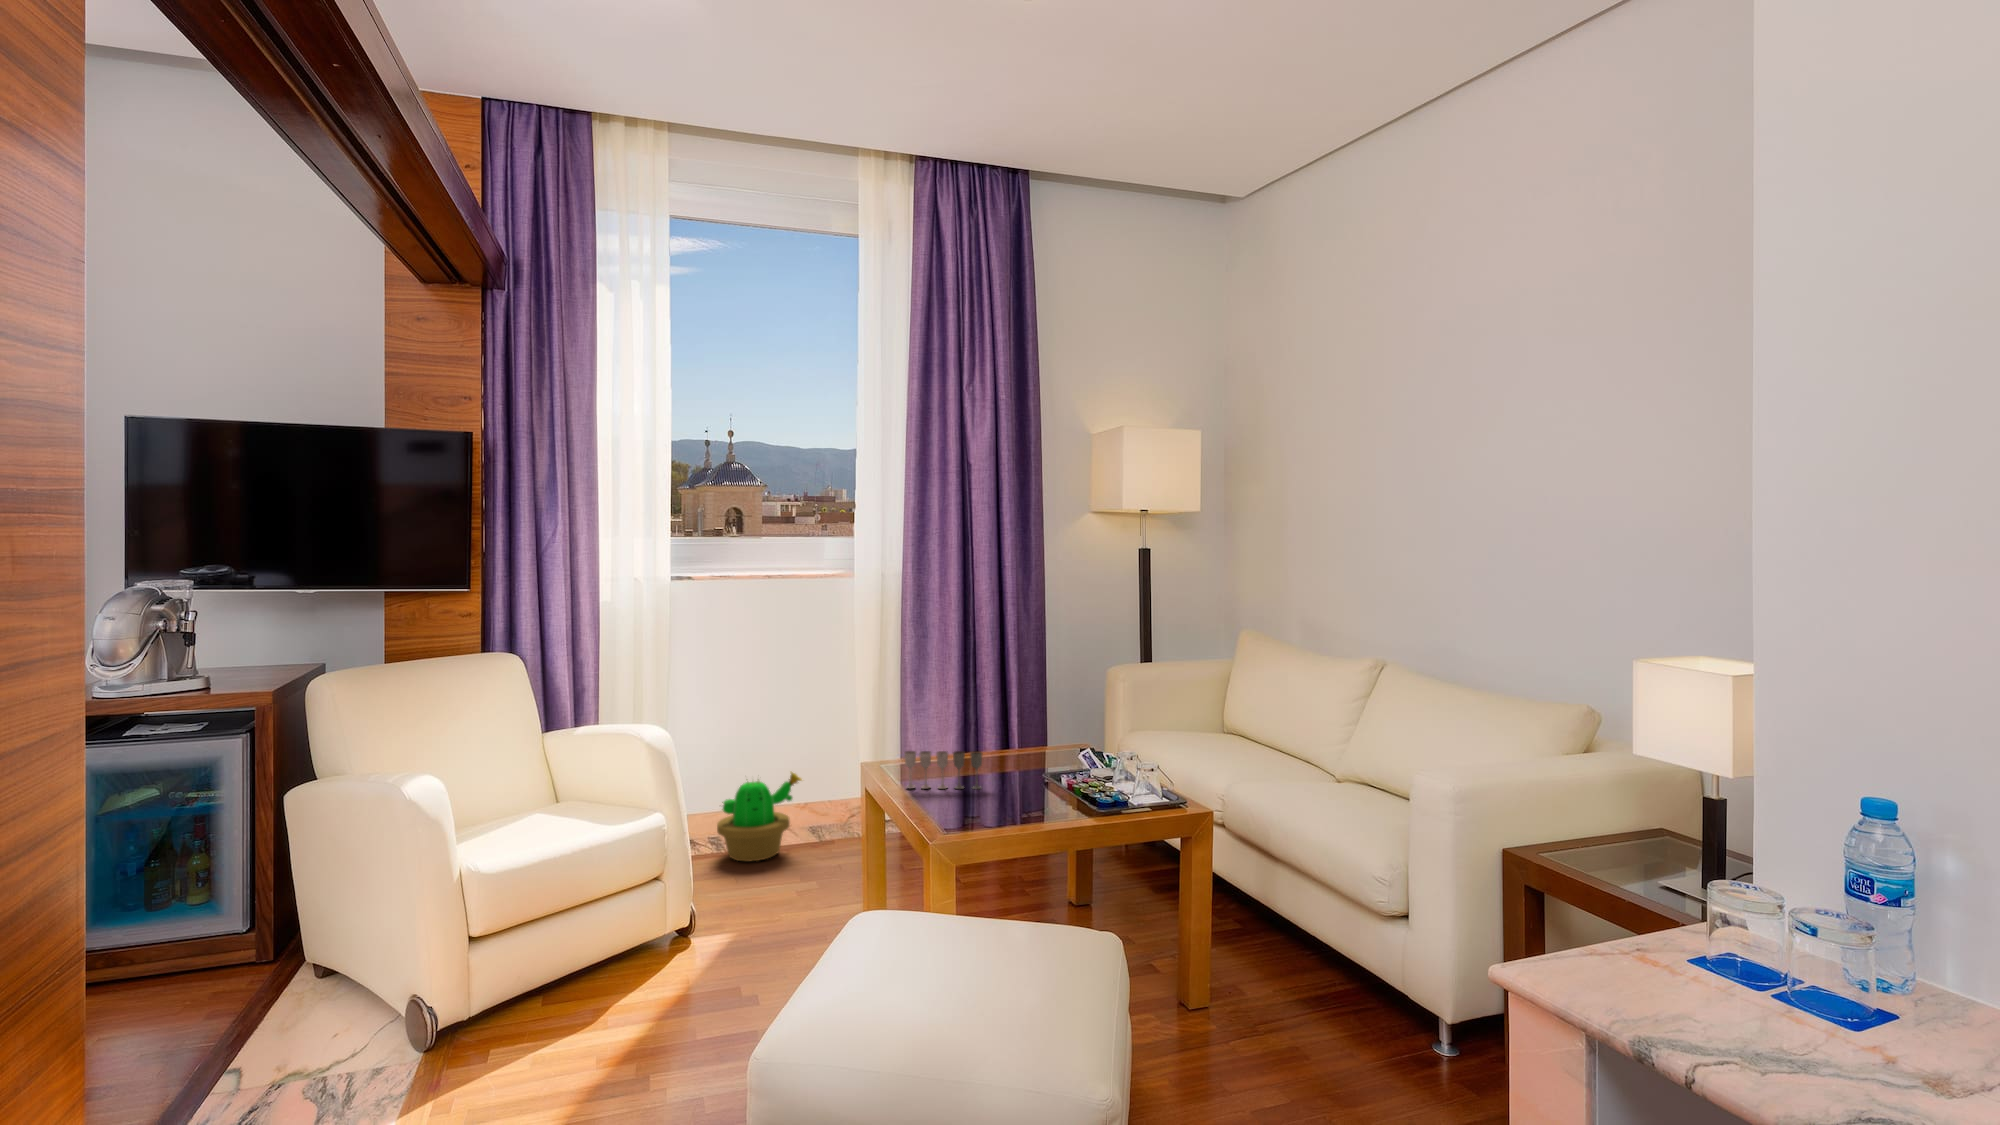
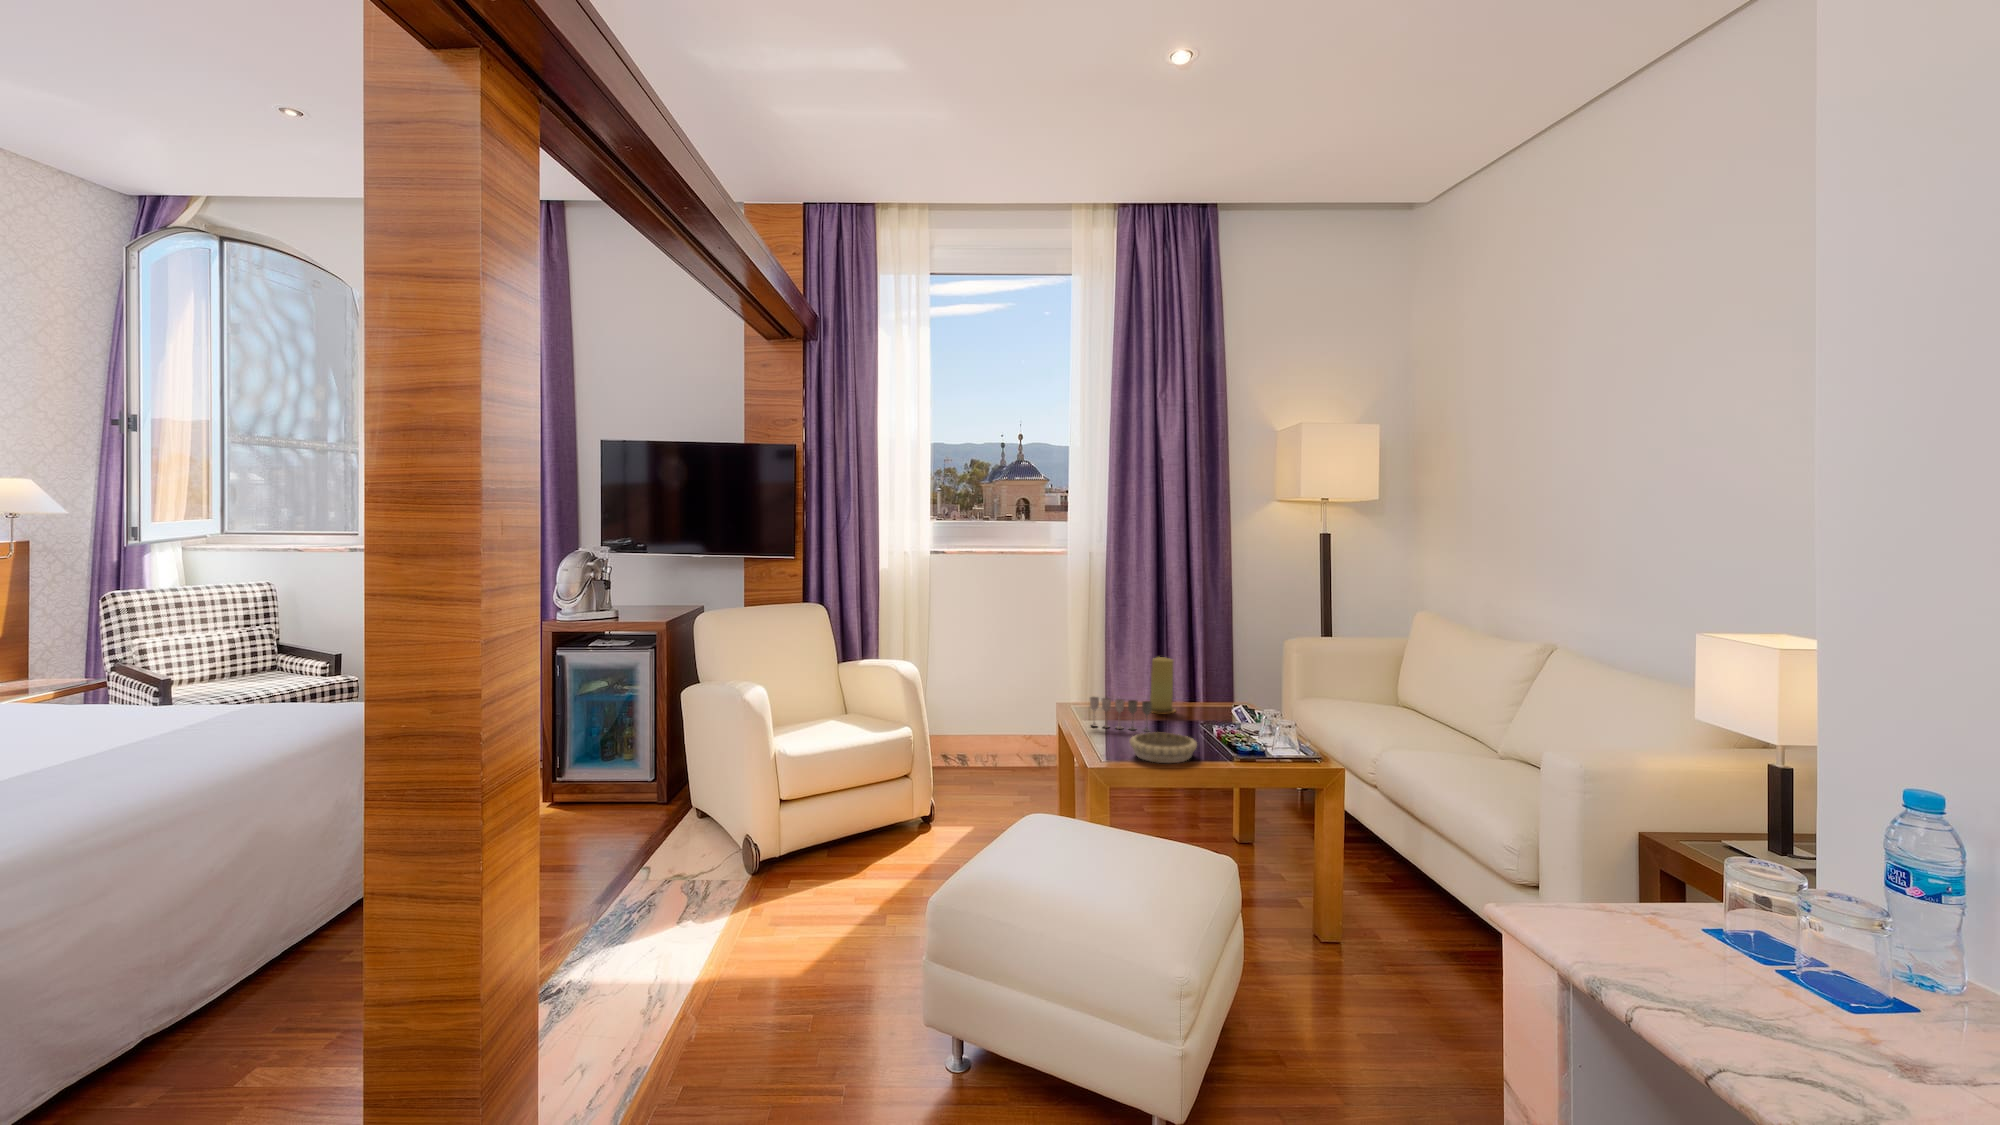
candle: none [965,696,1001,765] -> present [1150,657,1176,713]
decorative plant: present [717,772,802,861] -> none [960,708,1027,775]
decorative bowl: none [969,789,1052,829] -> present [1130,732,1197,763]

